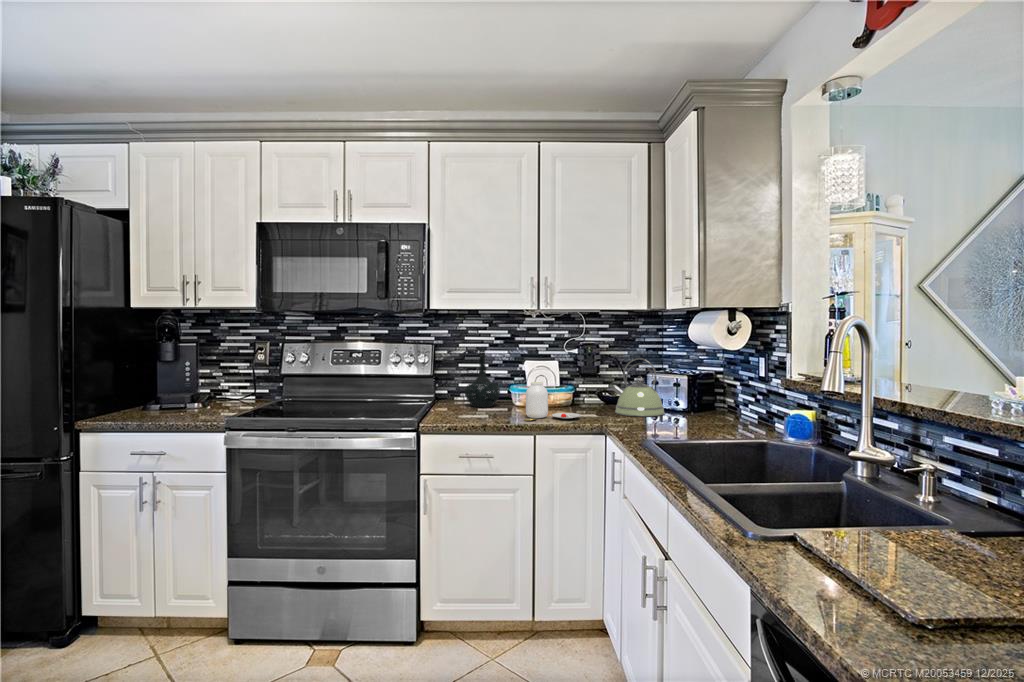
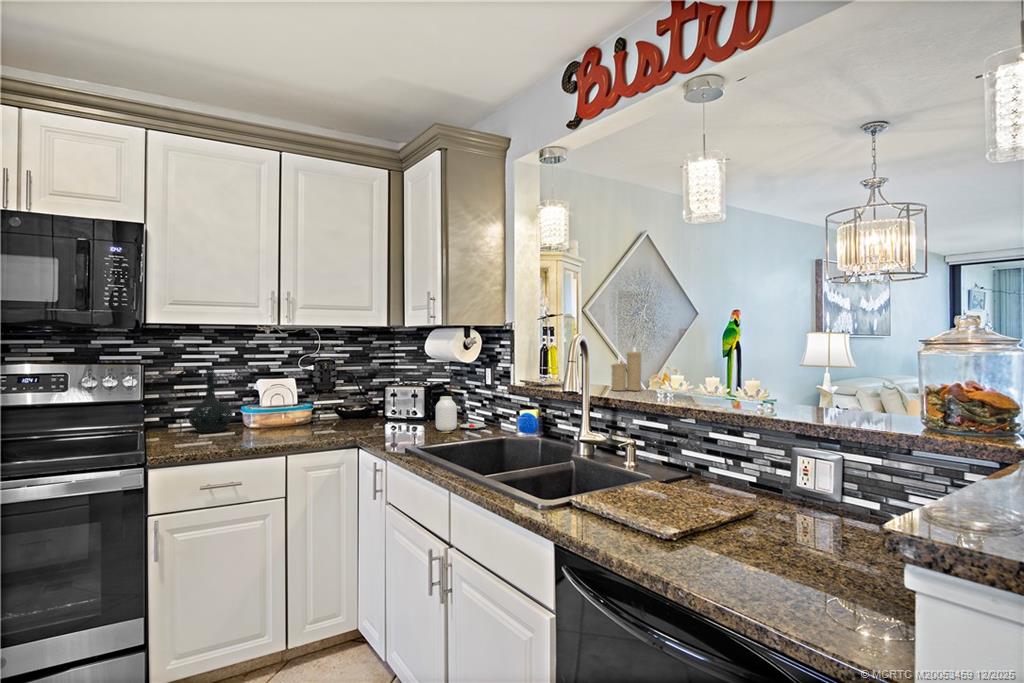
candle: none [937,330,996,397] -> present [611,347,641,391]
kettle: present [611,358,665,417] -> none [355,373,407,428]
jar: present [524,382,581,421] -> present [436,396,486,433]

